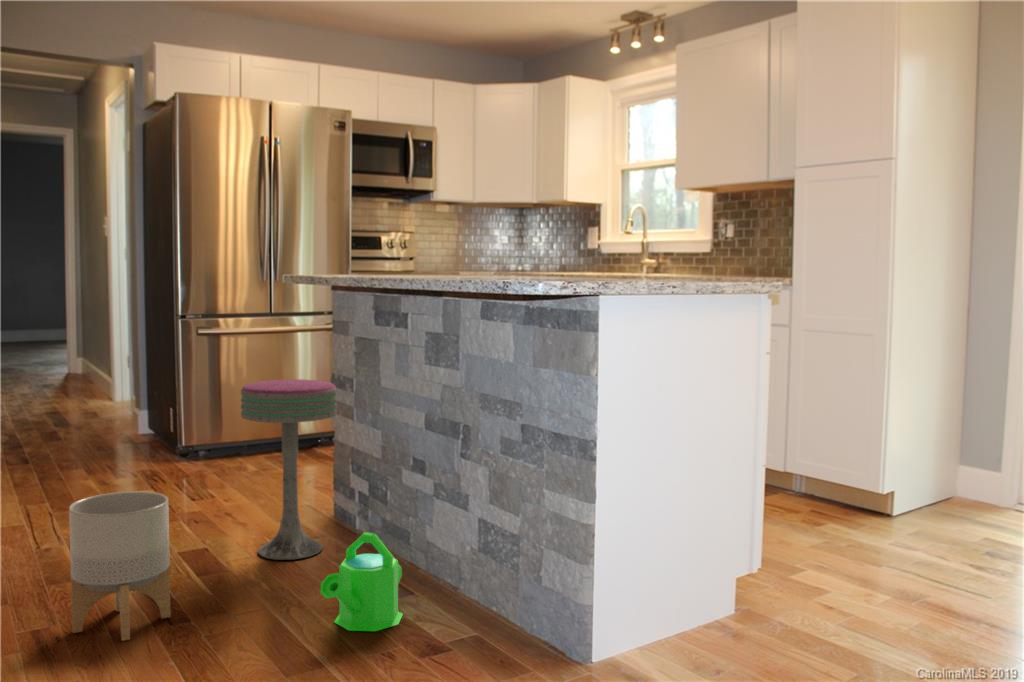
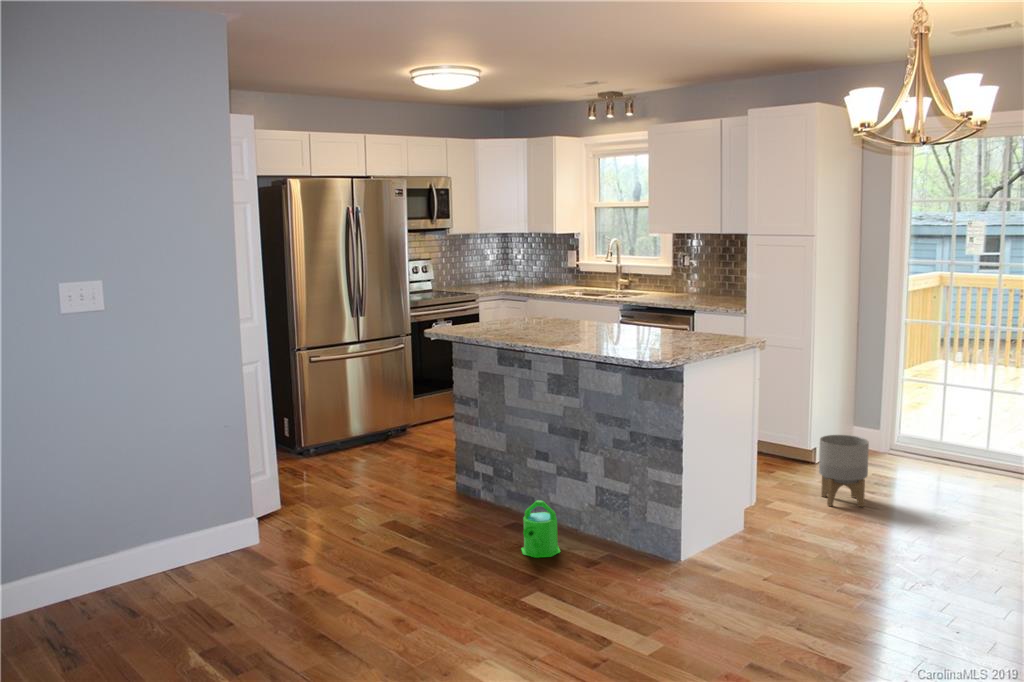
bar stool: present [241,379,337,560] -> none [419,403,480,522]
planter: present [69,491,171,641] -> present [819,435,869,507]

